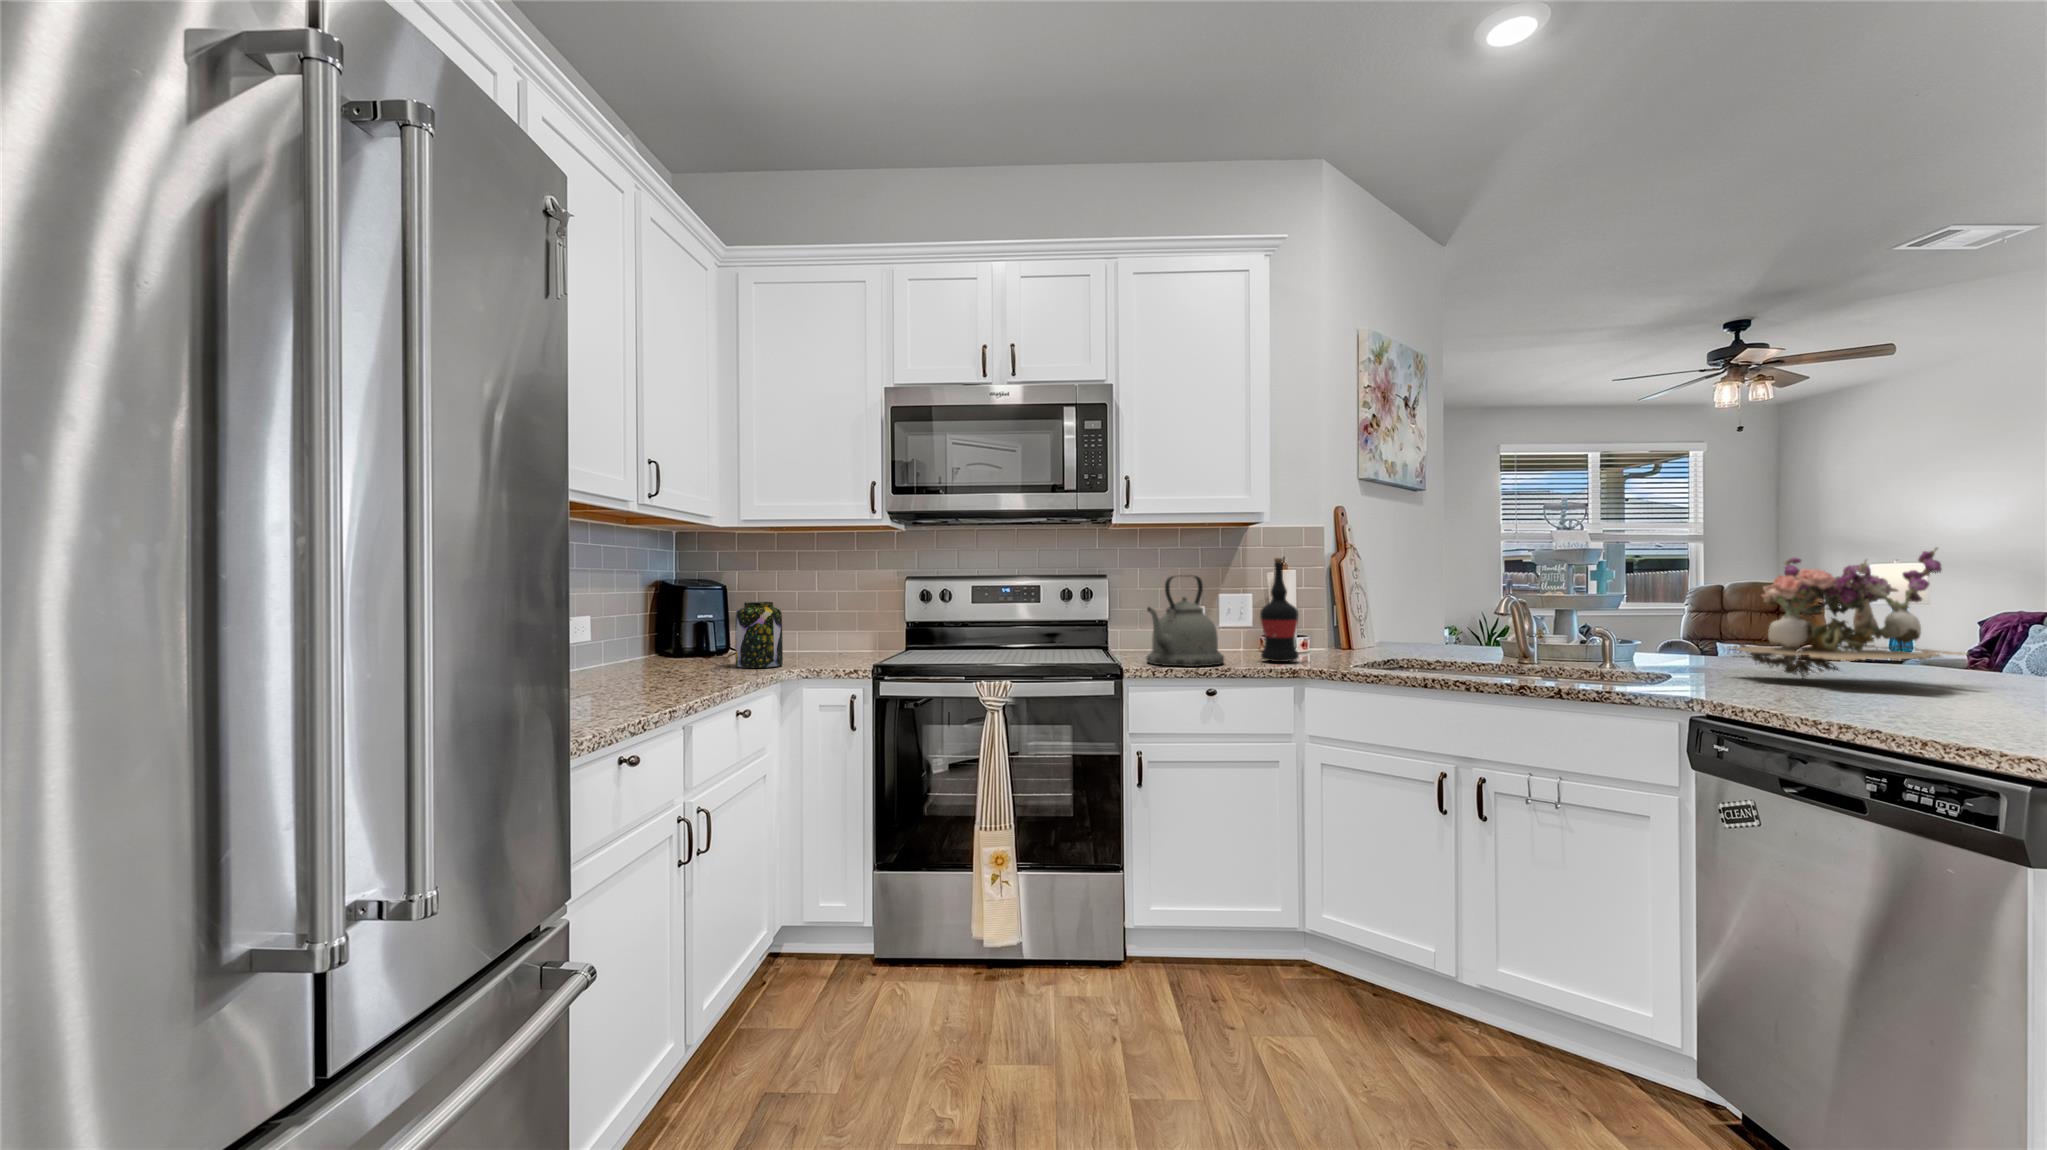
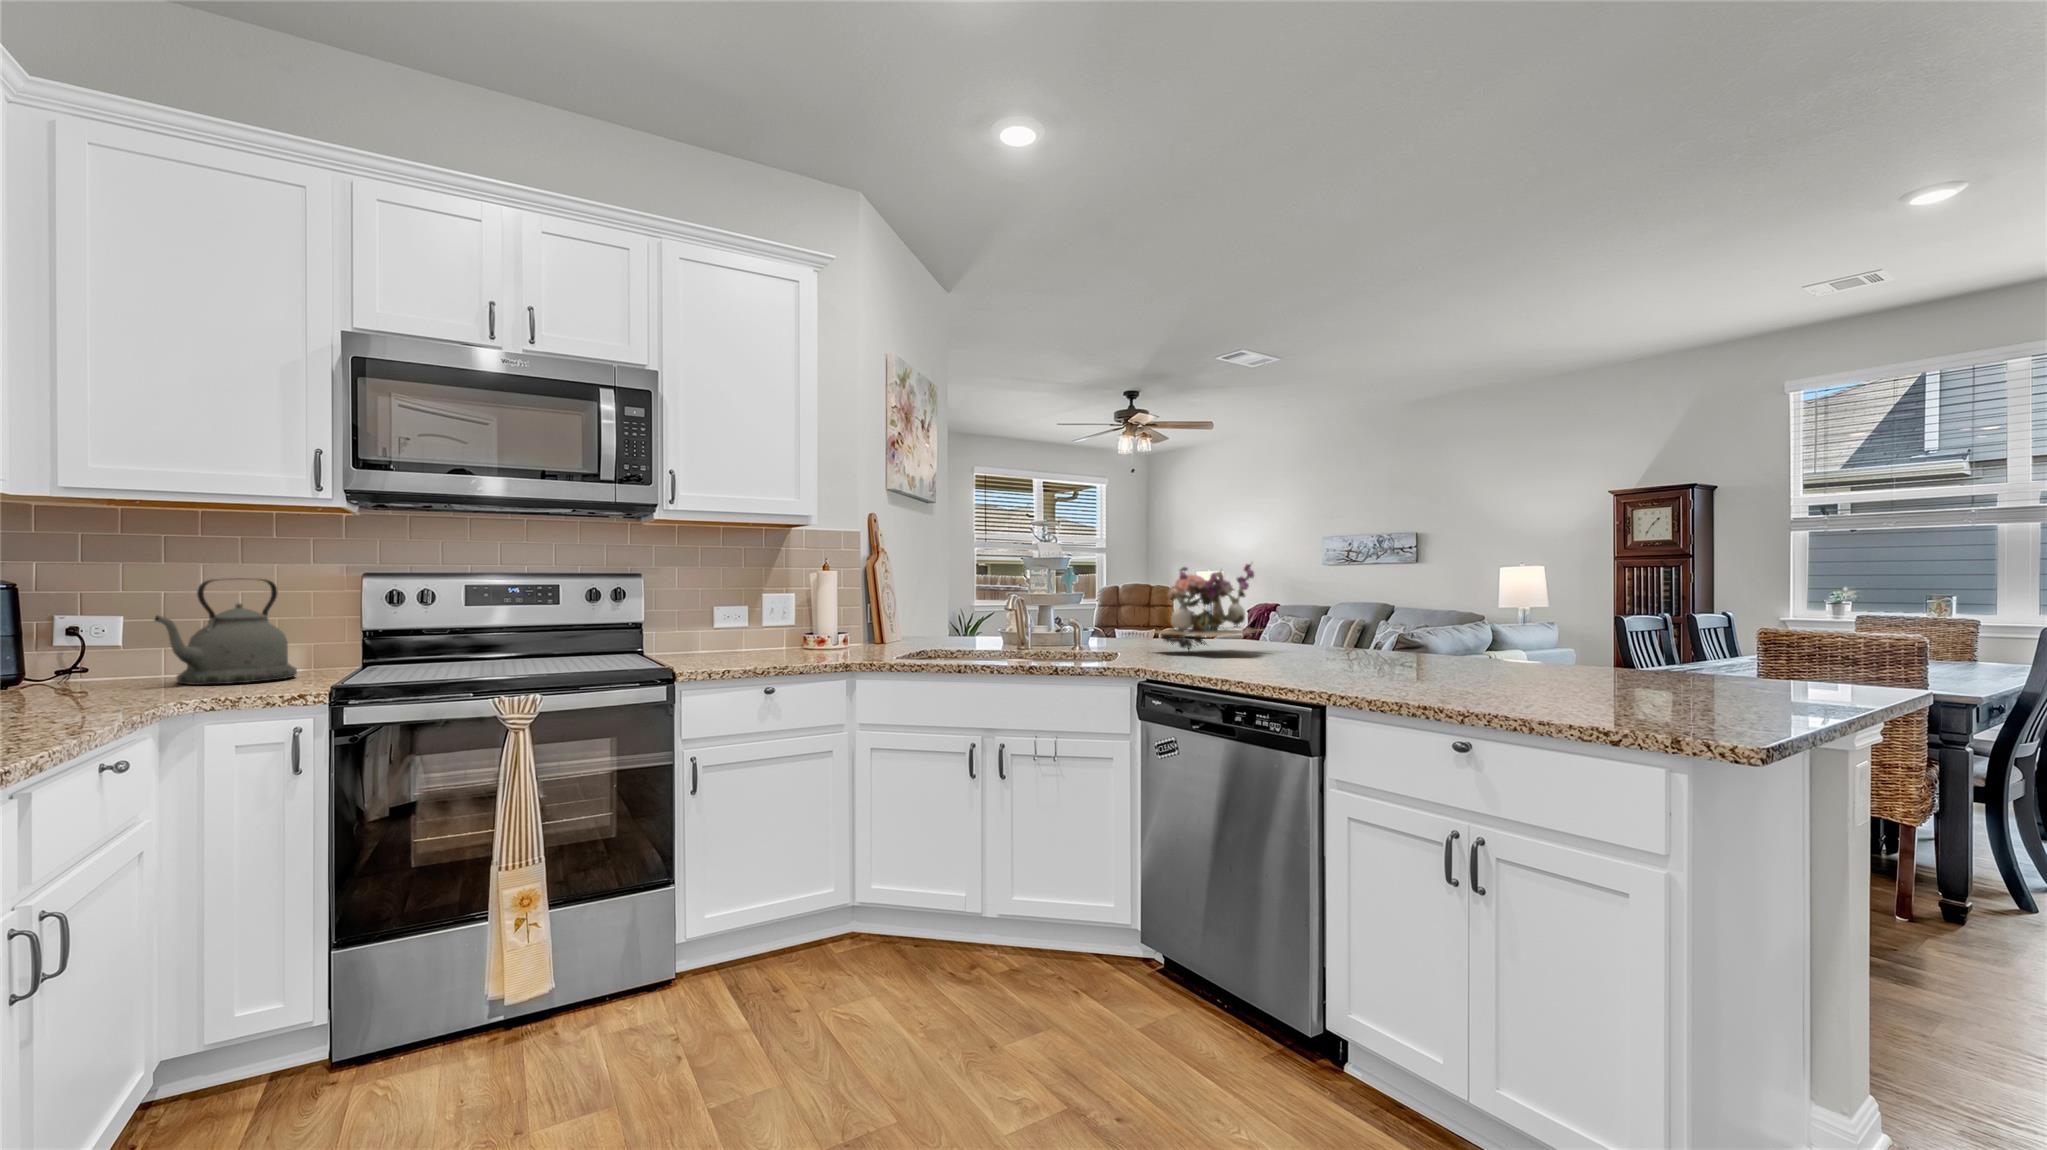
wine bottle: present [1260,558,1299,662] -> none [813,559,848,658]
kettle: present [1146,575,1224,666] -> present [155,579,297,685]
jar: present [735,602,783,668] -> none [68,606,163,701]

